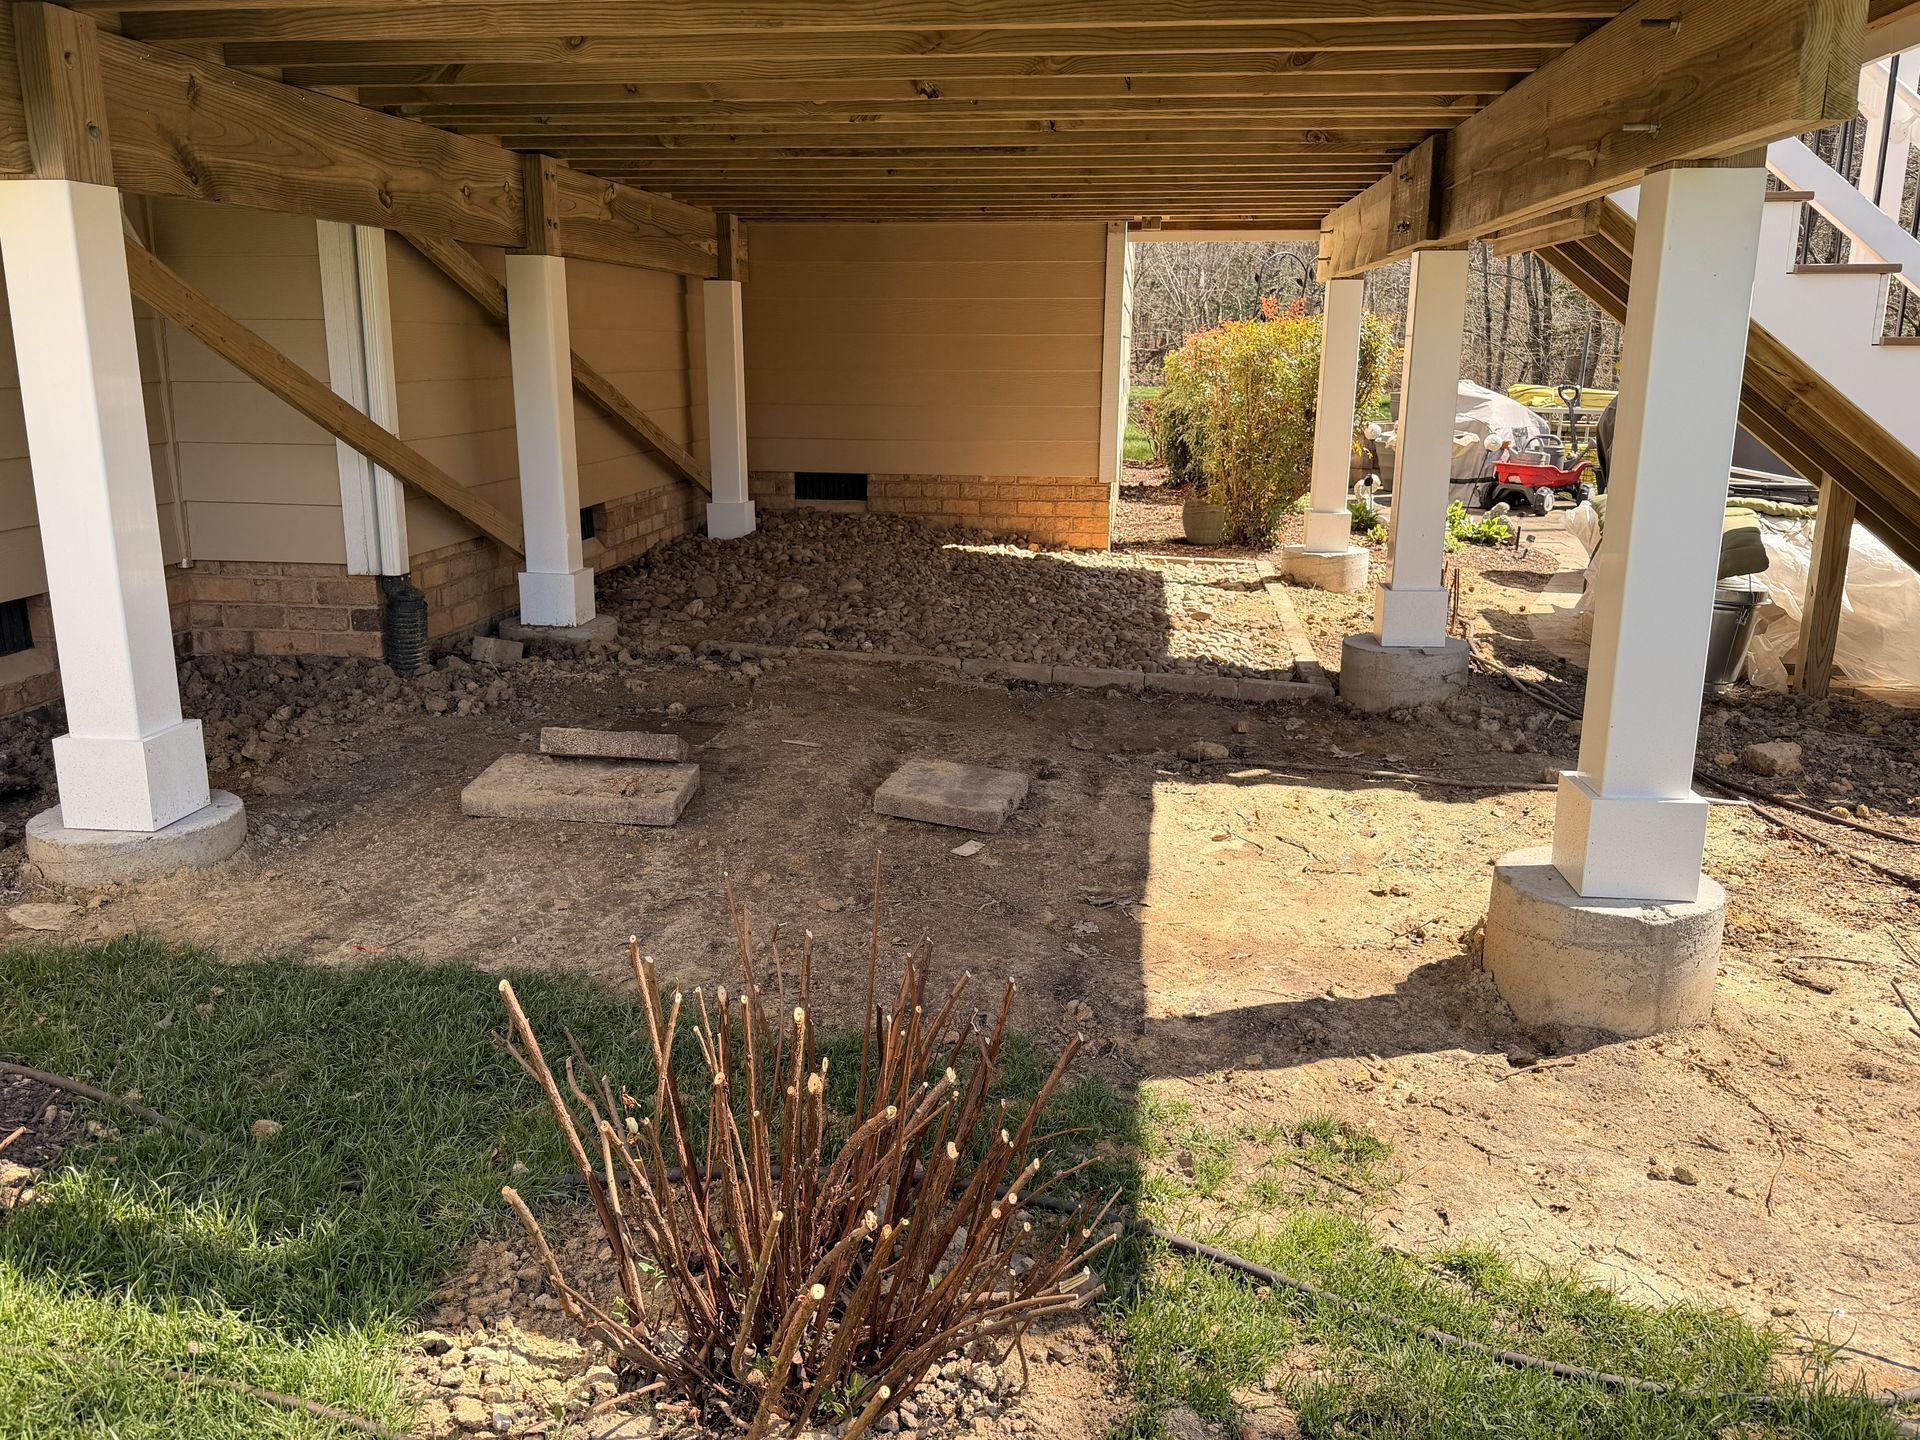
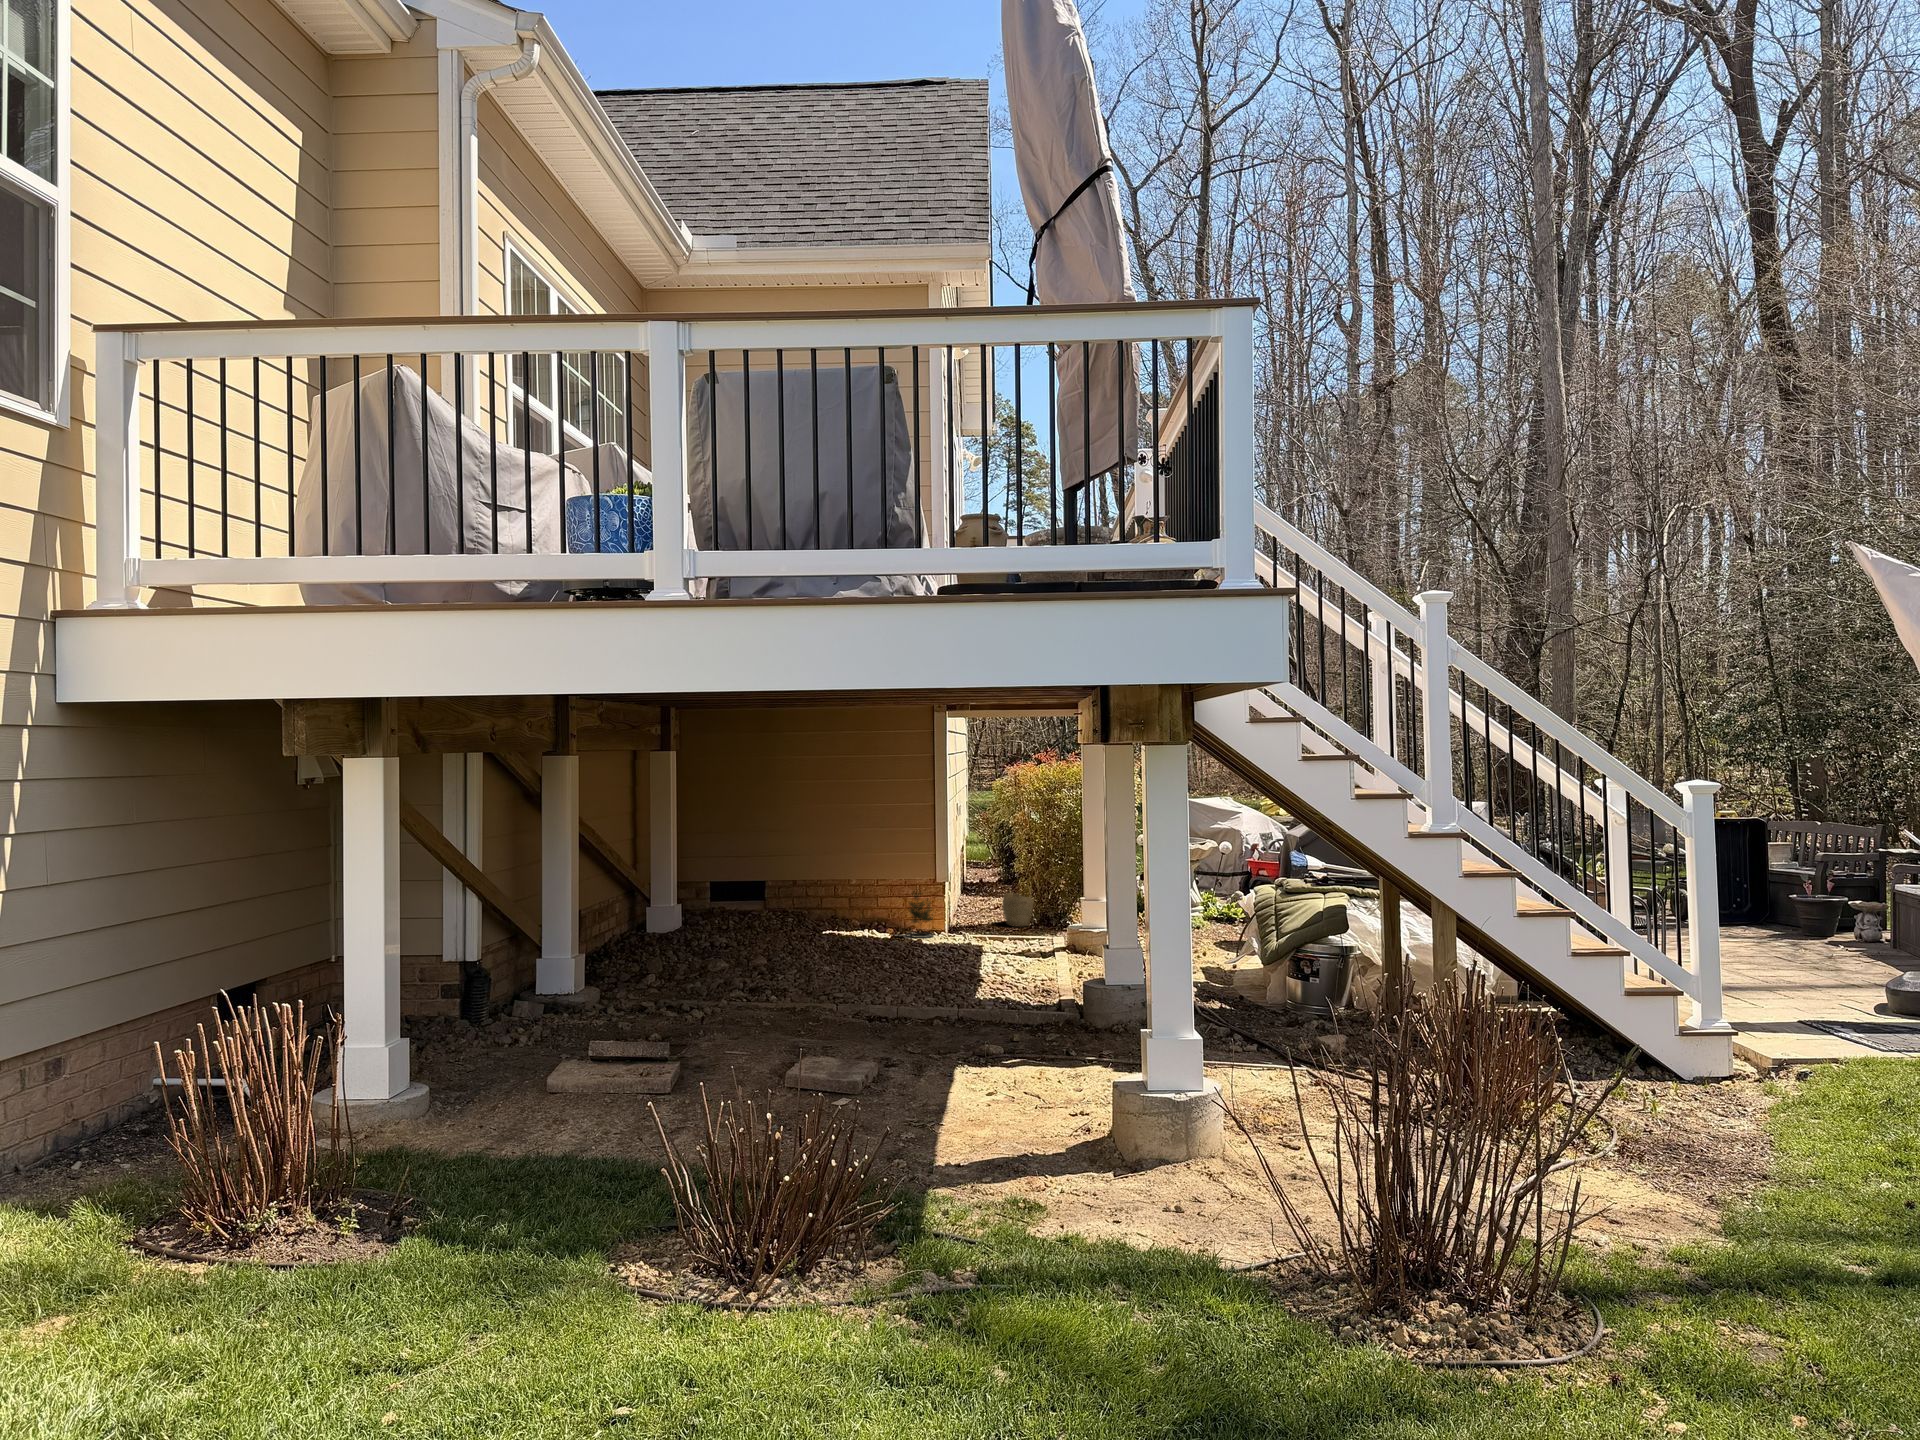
potted tree: none [1055,487,1096,558] -> present [906,890,933,938]

